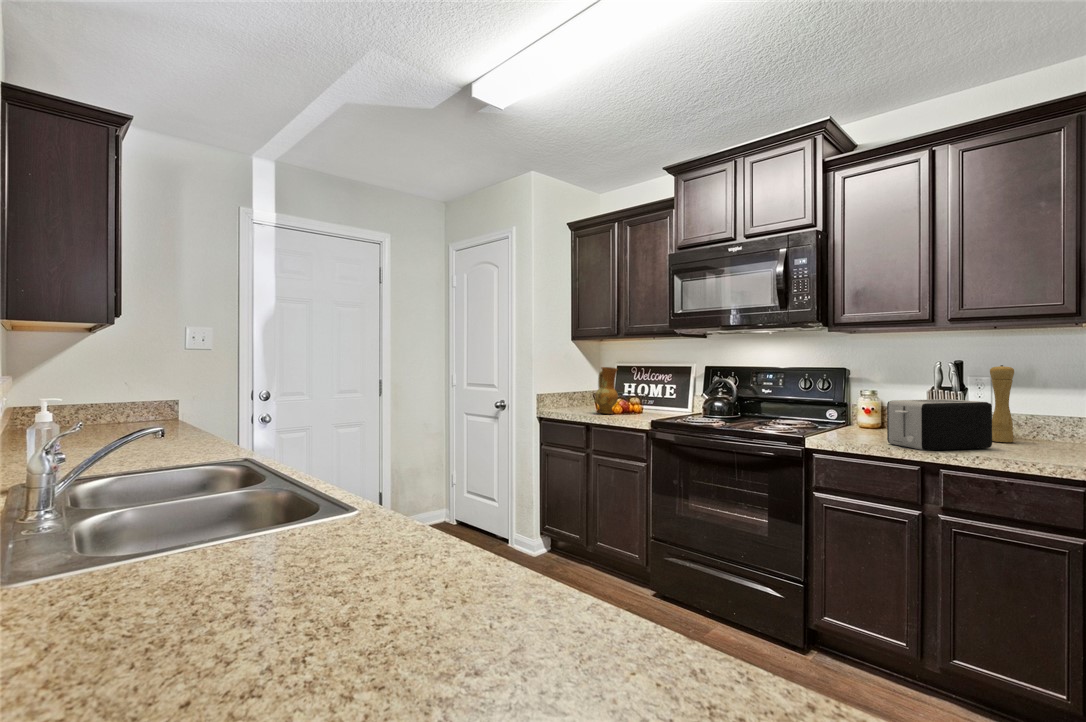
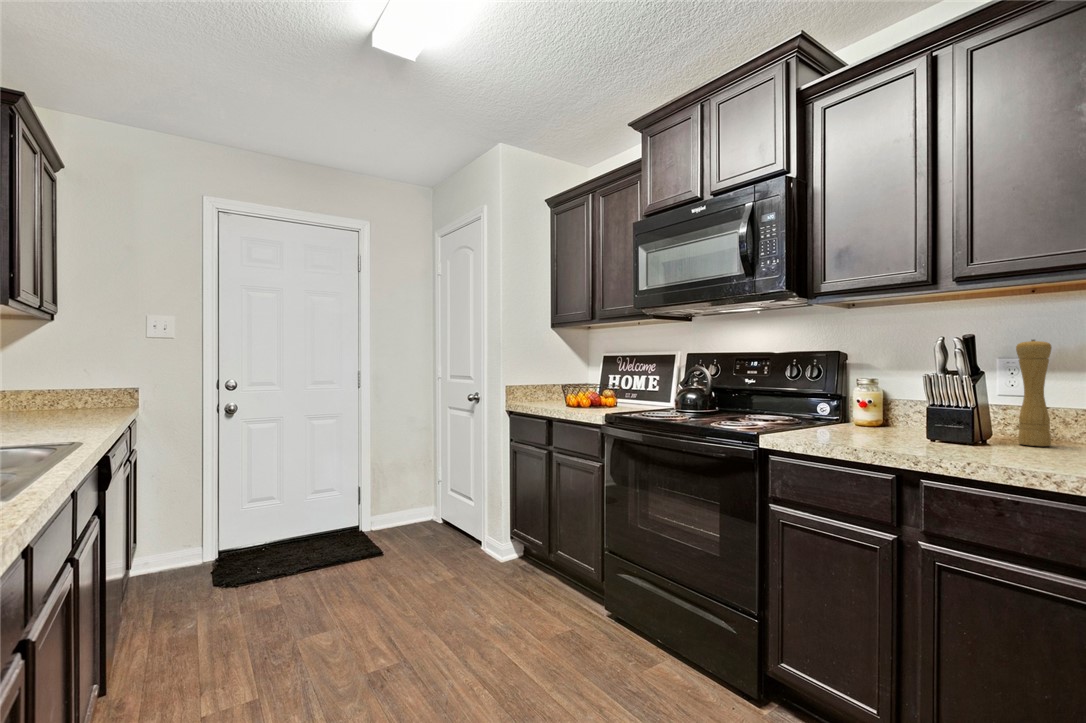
ceramic jug: present [595,367,618,414] -> none [563,355,588,407]
toaster: present [887,399,992,451] -> none [858,386,1007,454]

